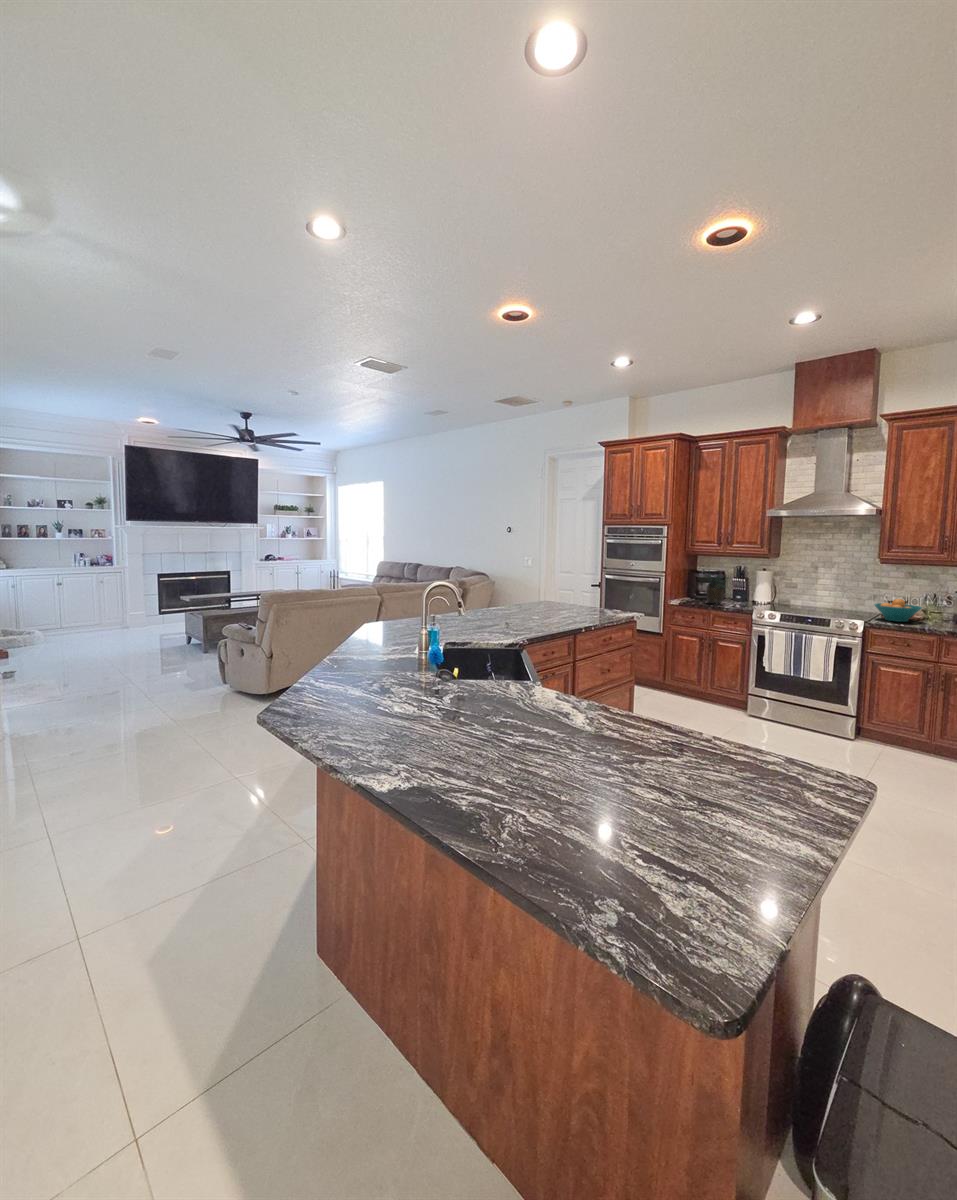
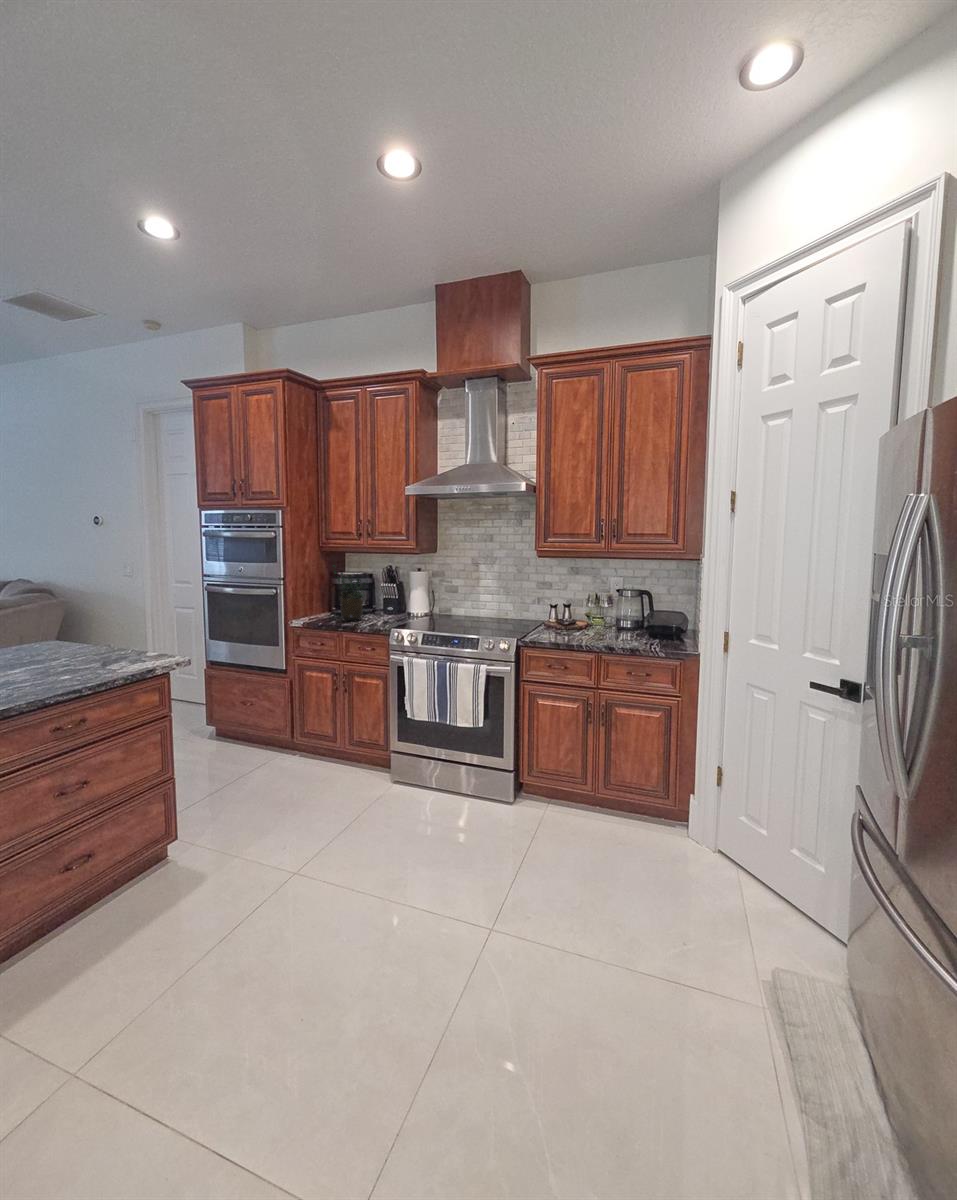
fruit bowl: present [874,599,922,622] -> none [529,605,581,636]

